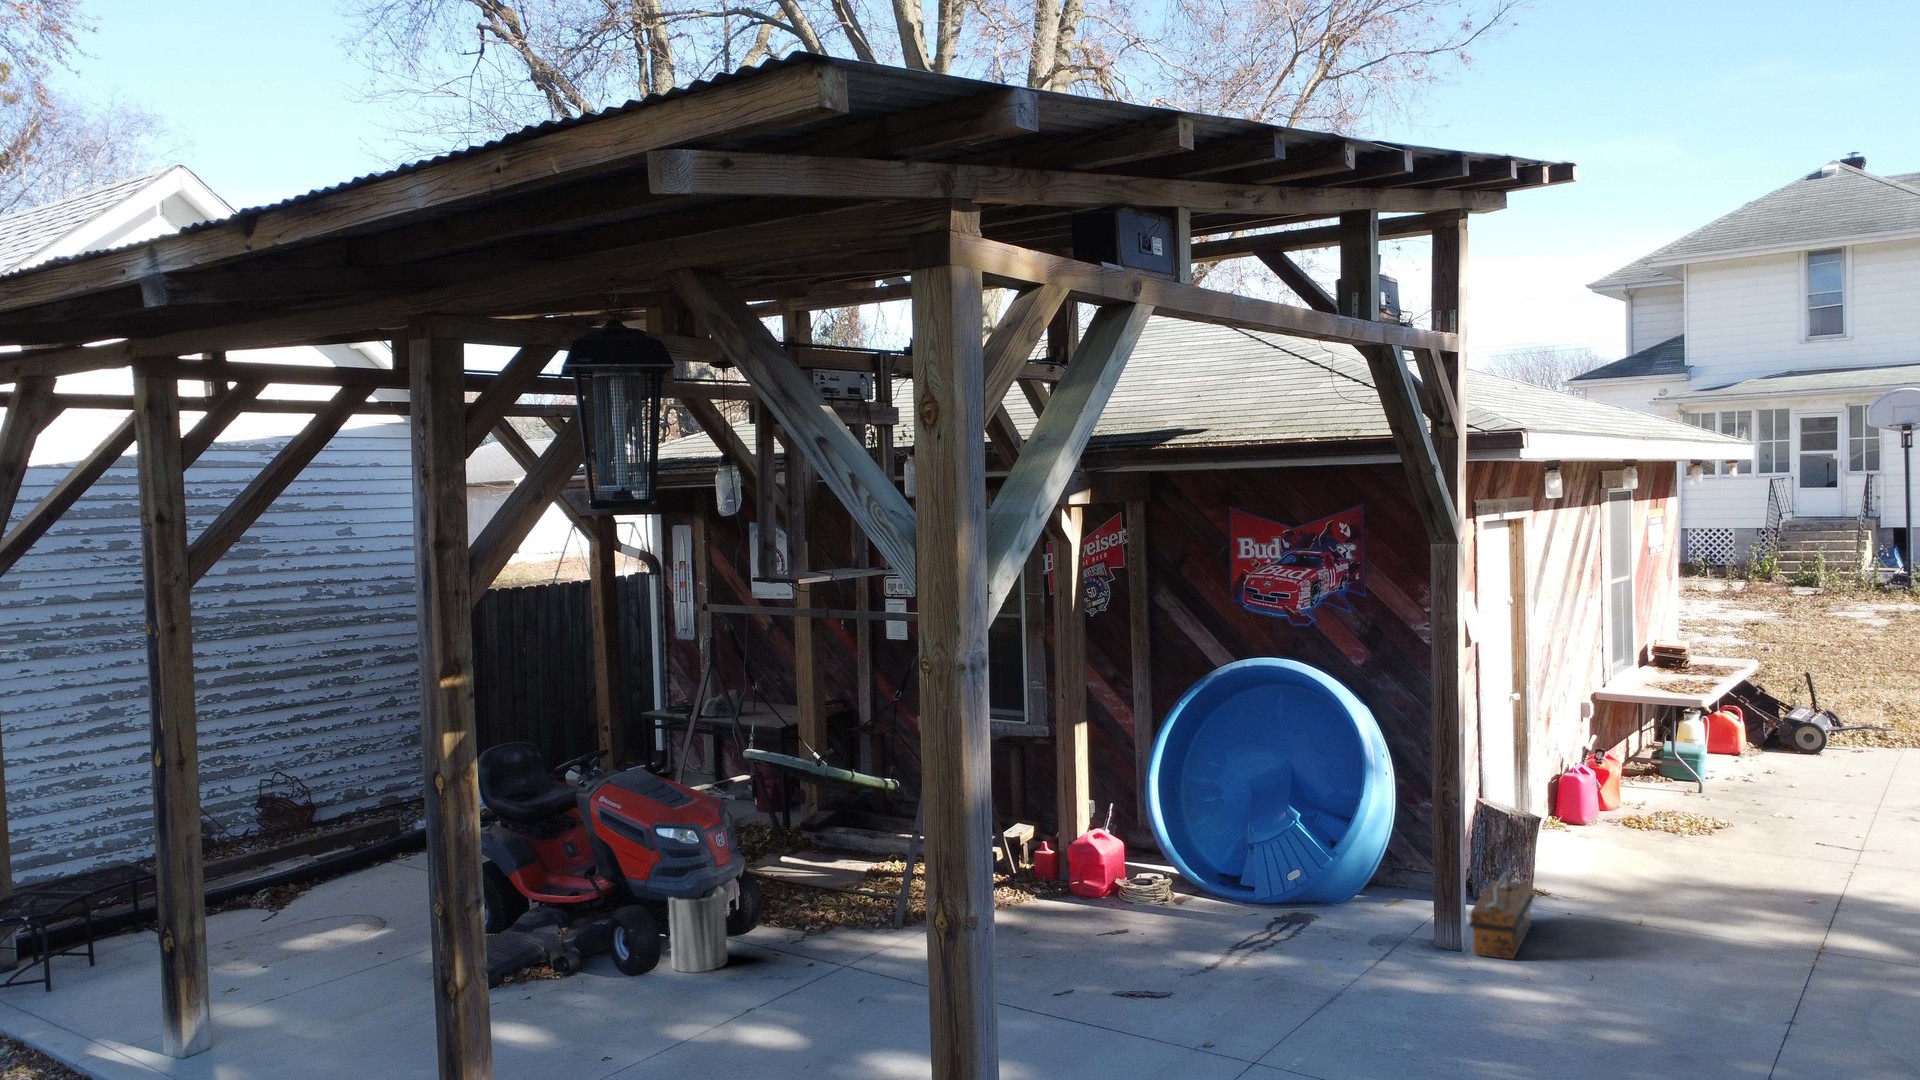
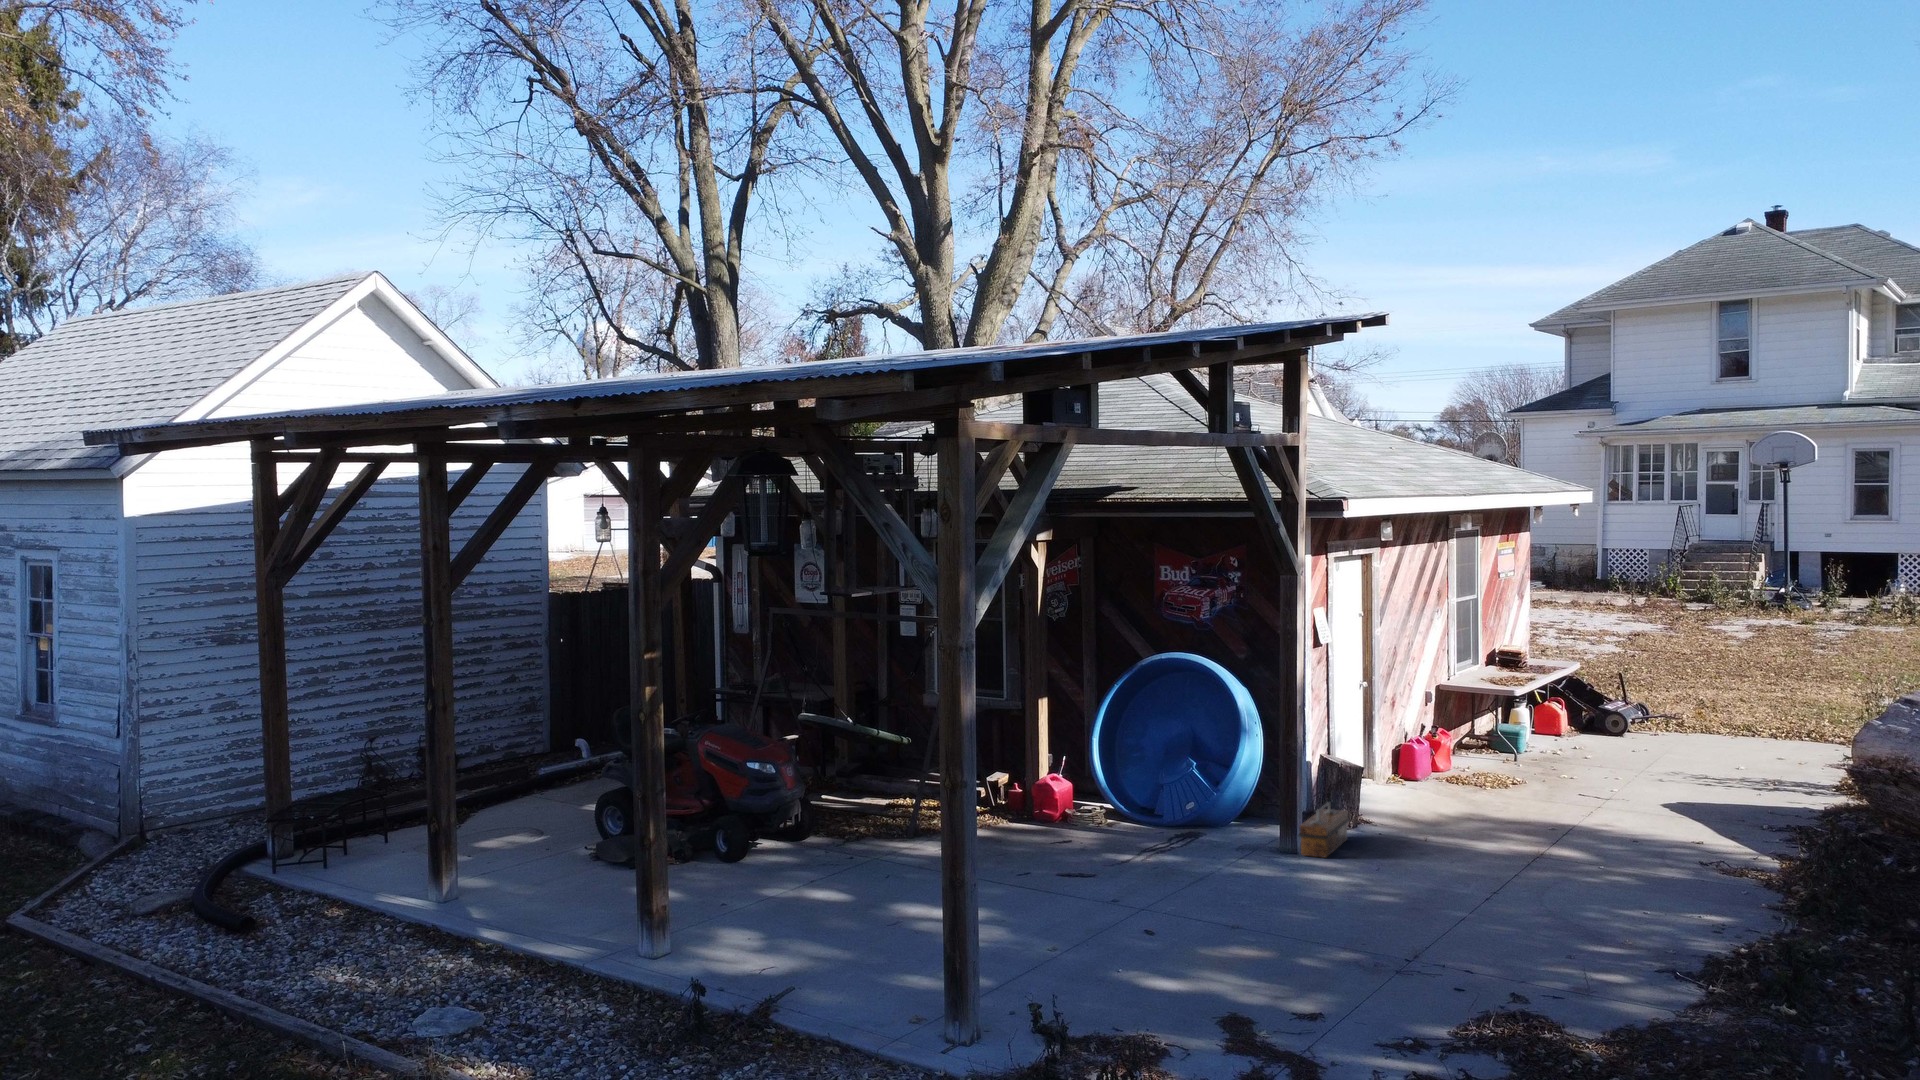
trash can: present [669,887,727,973] -> none [753,804,793,861]

